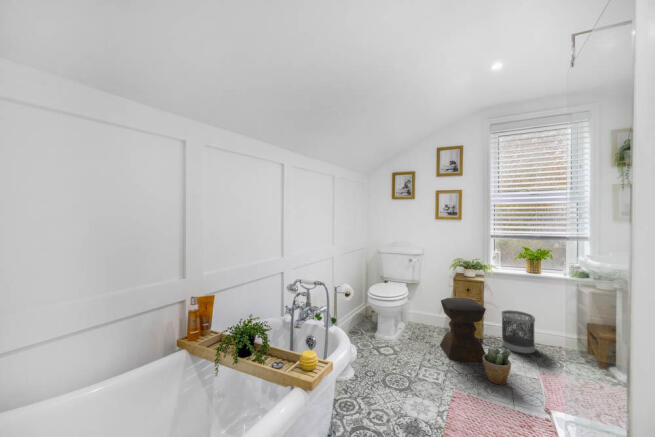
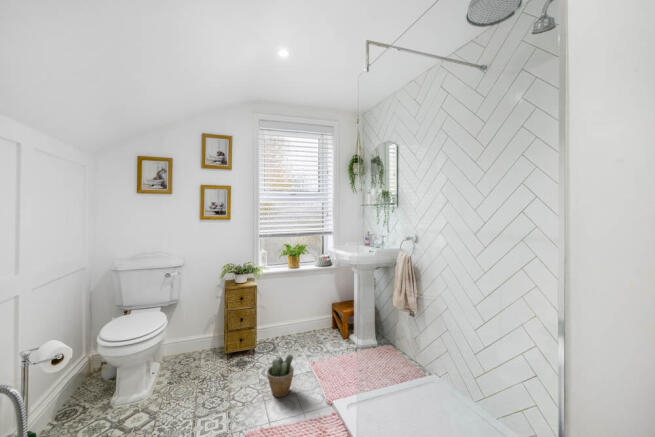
stool: present [440,298,486,362] -> none [212,309,266,389]
wastebasket: present [501,310,535,354] -> none [272,308,300,351]

